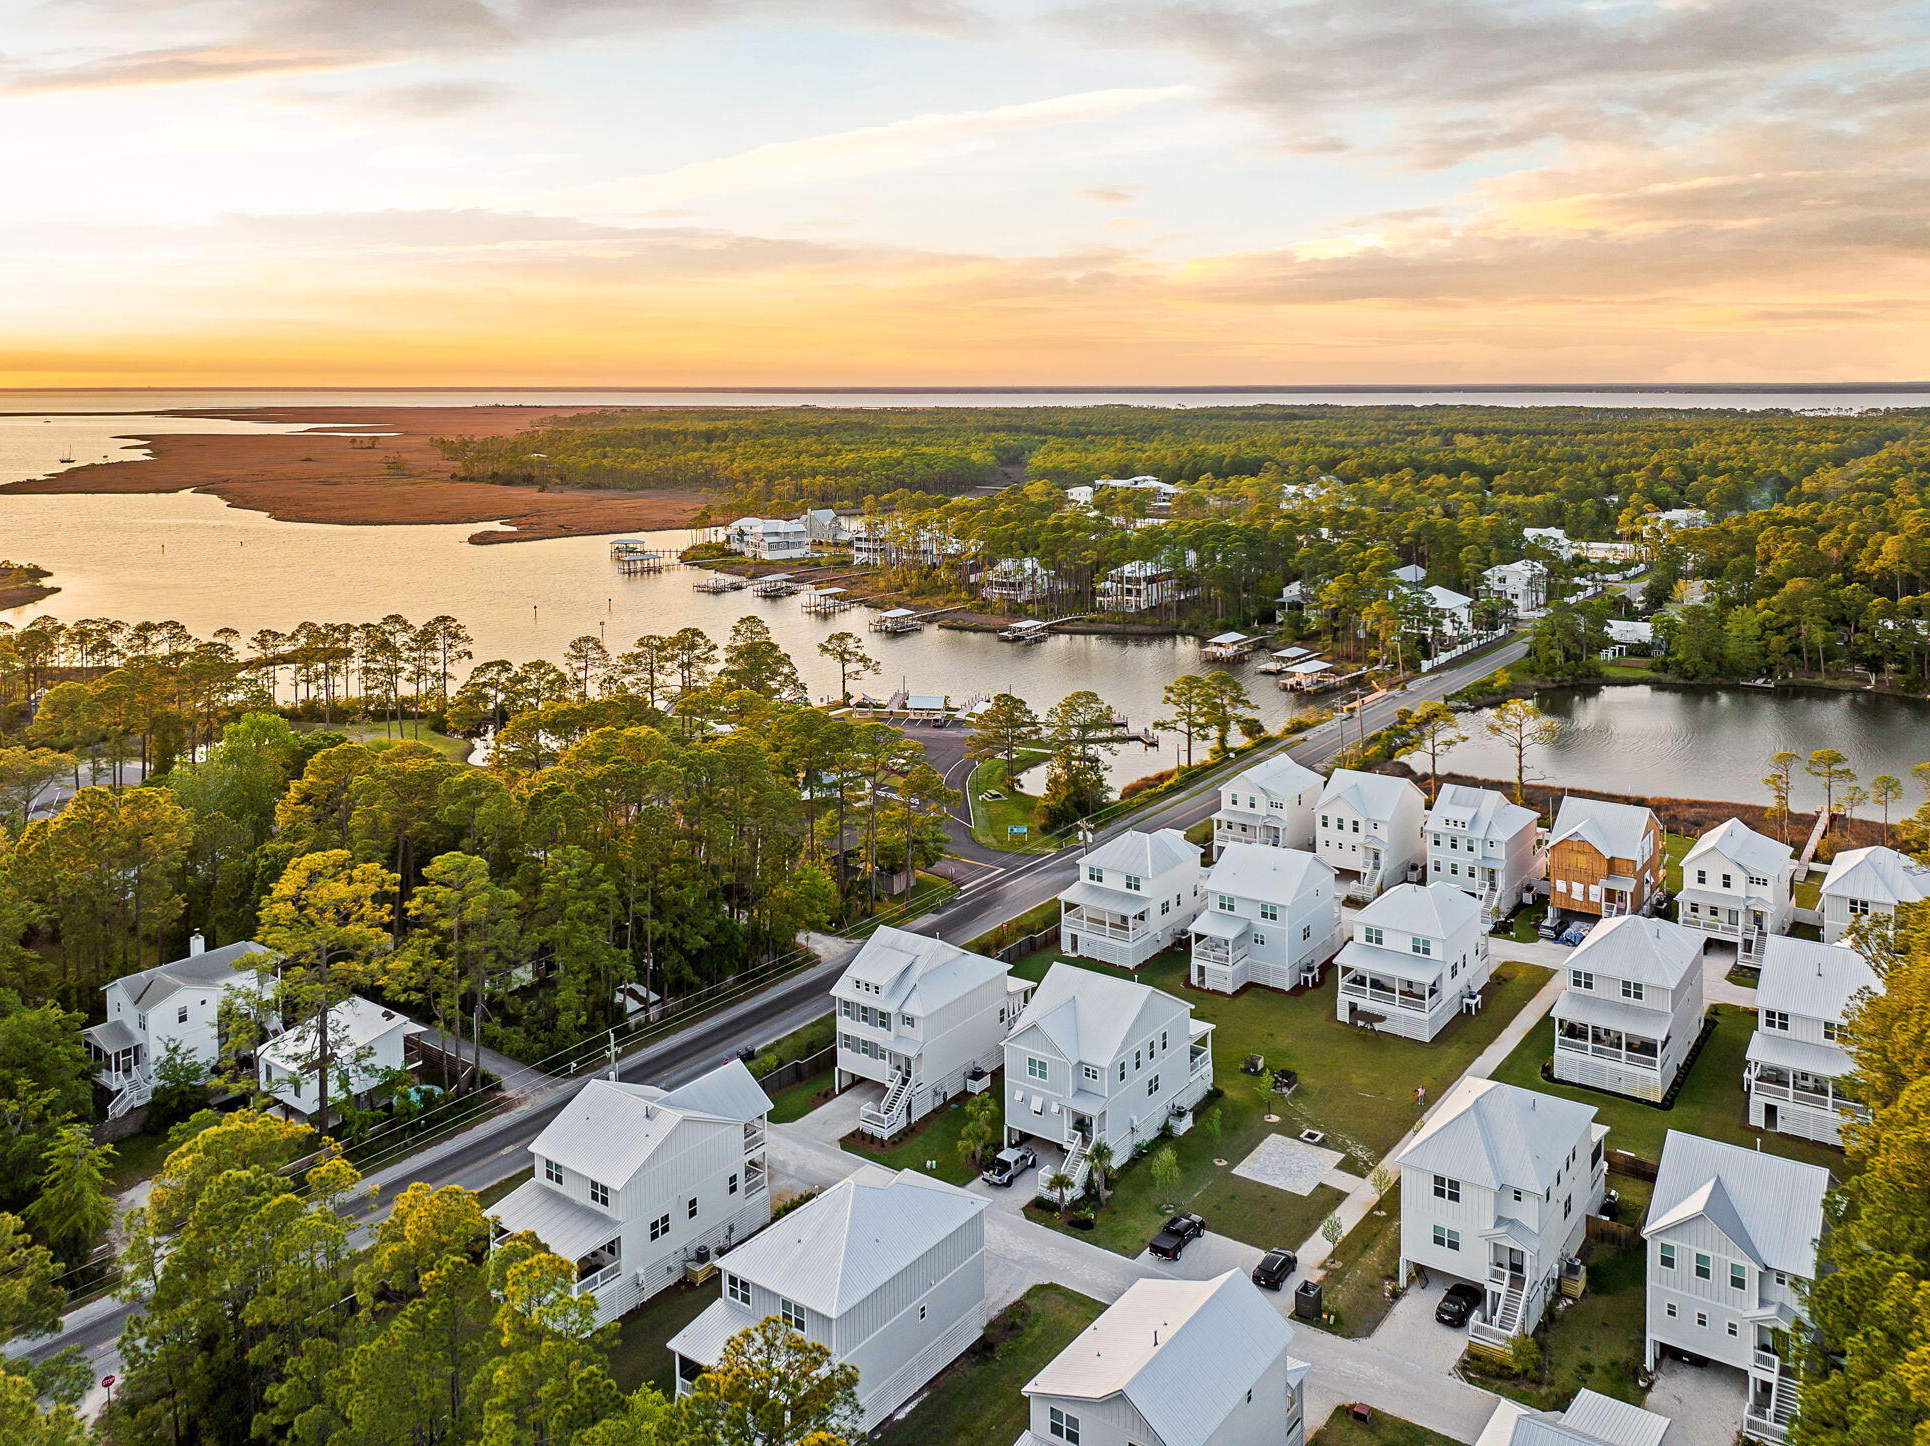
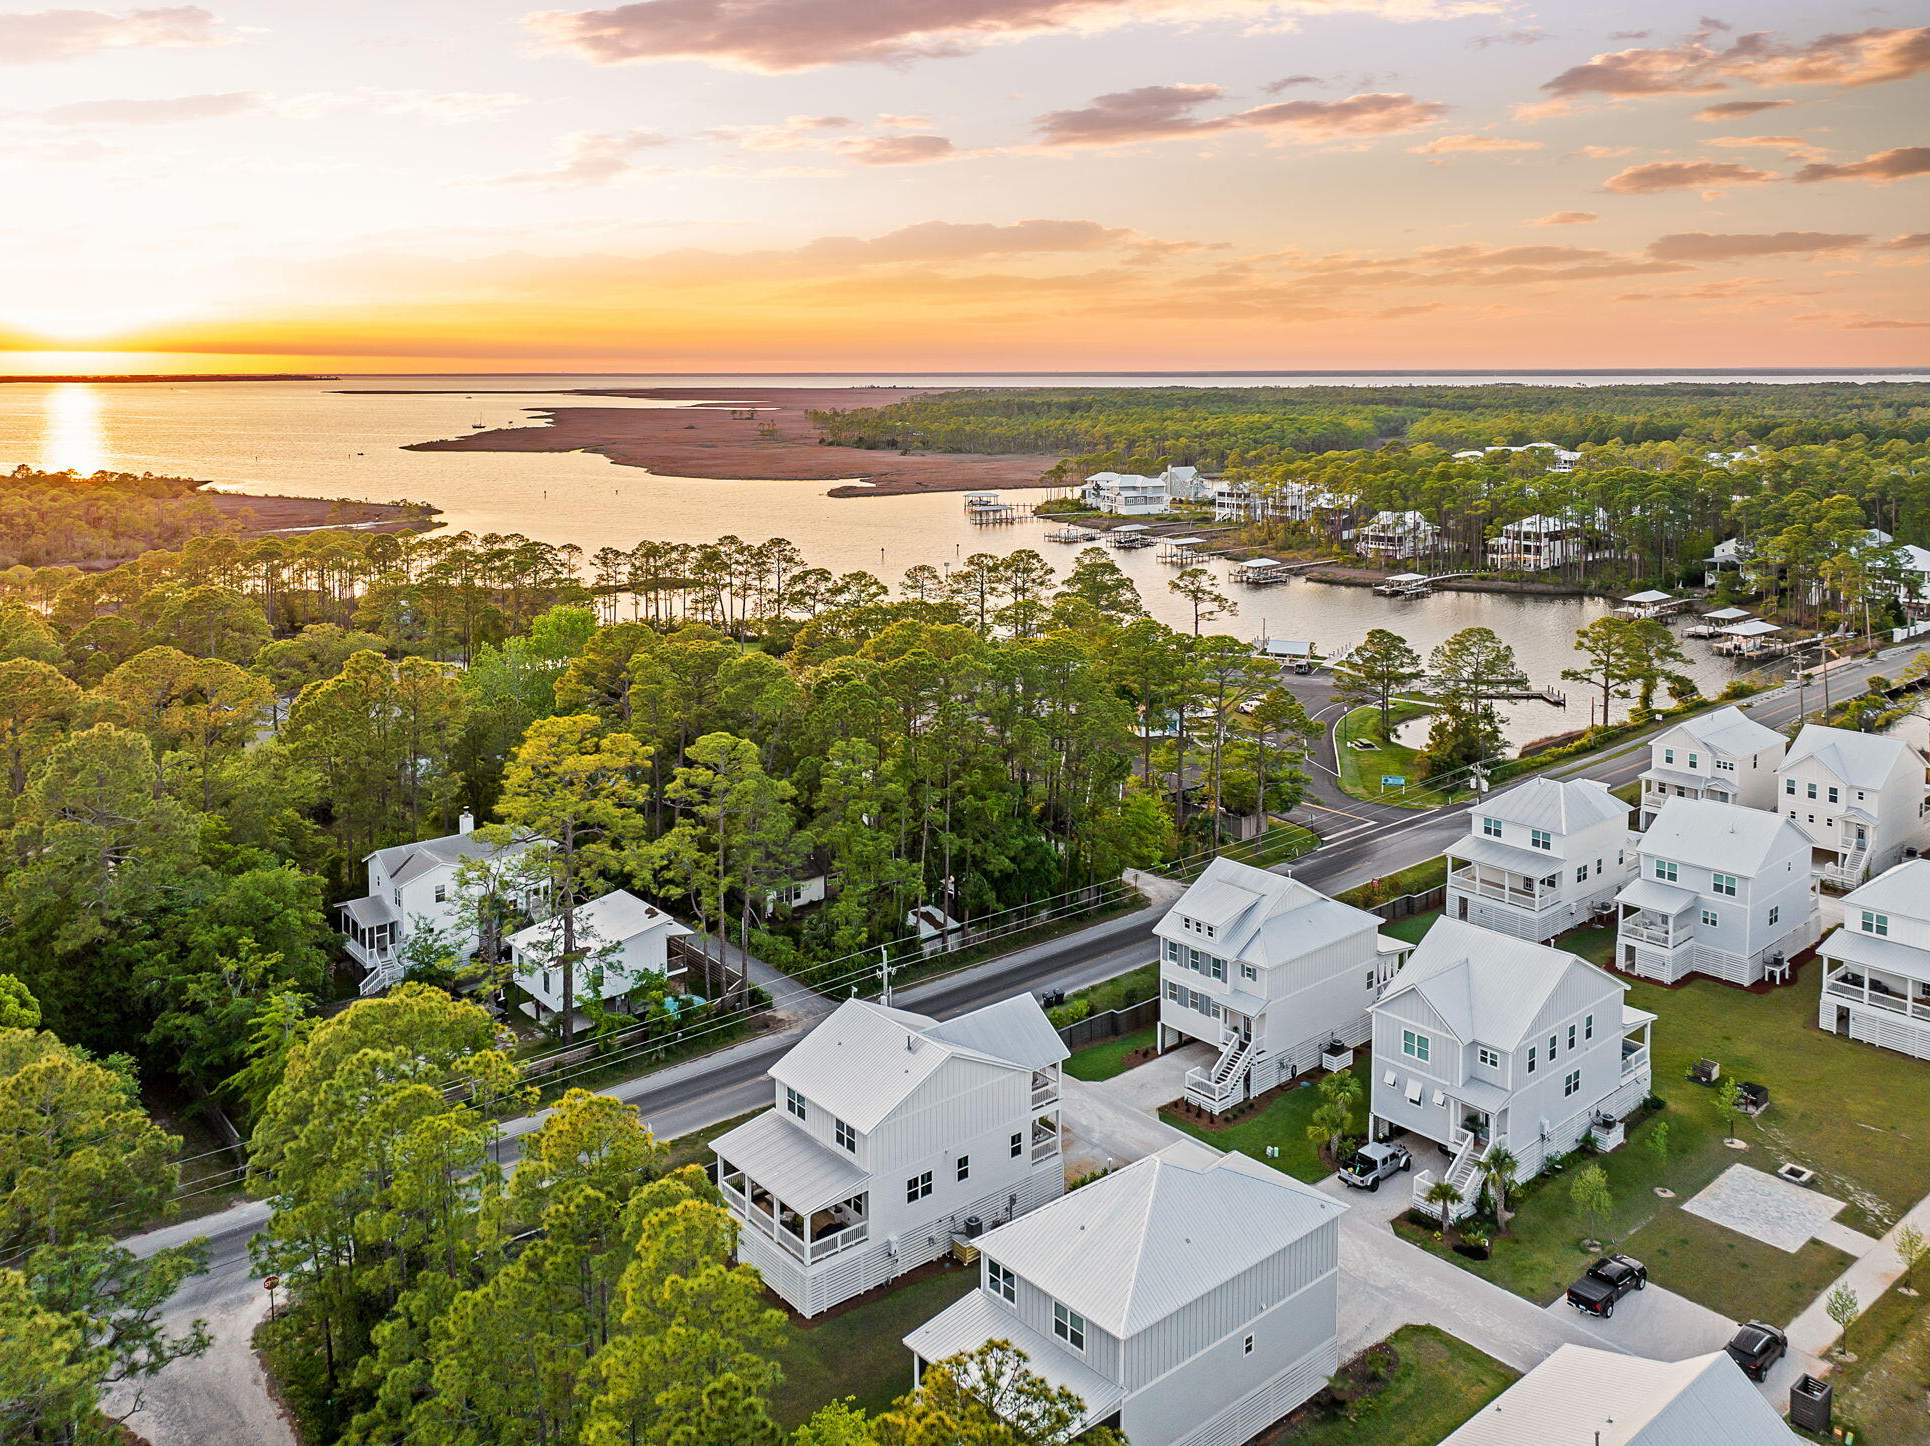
round table: present [1352,1010,1387,1041] -> none [1851,1017,1905,1059]

